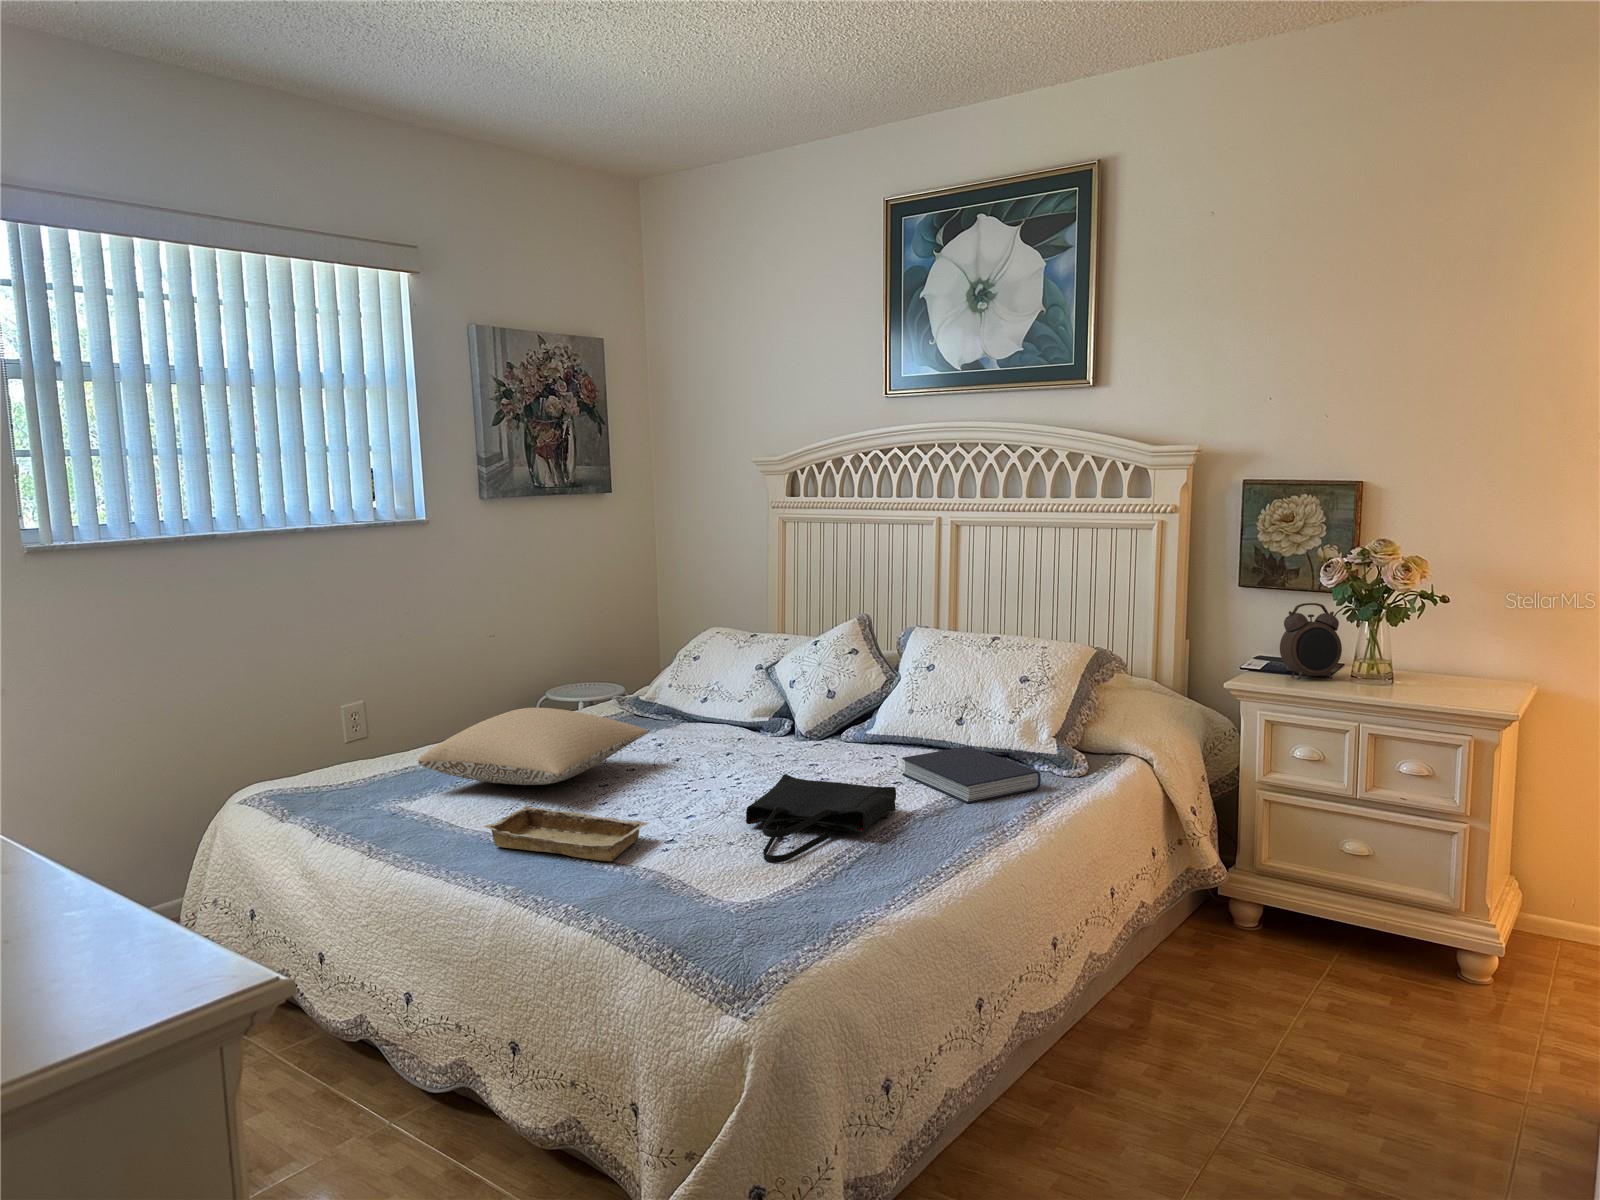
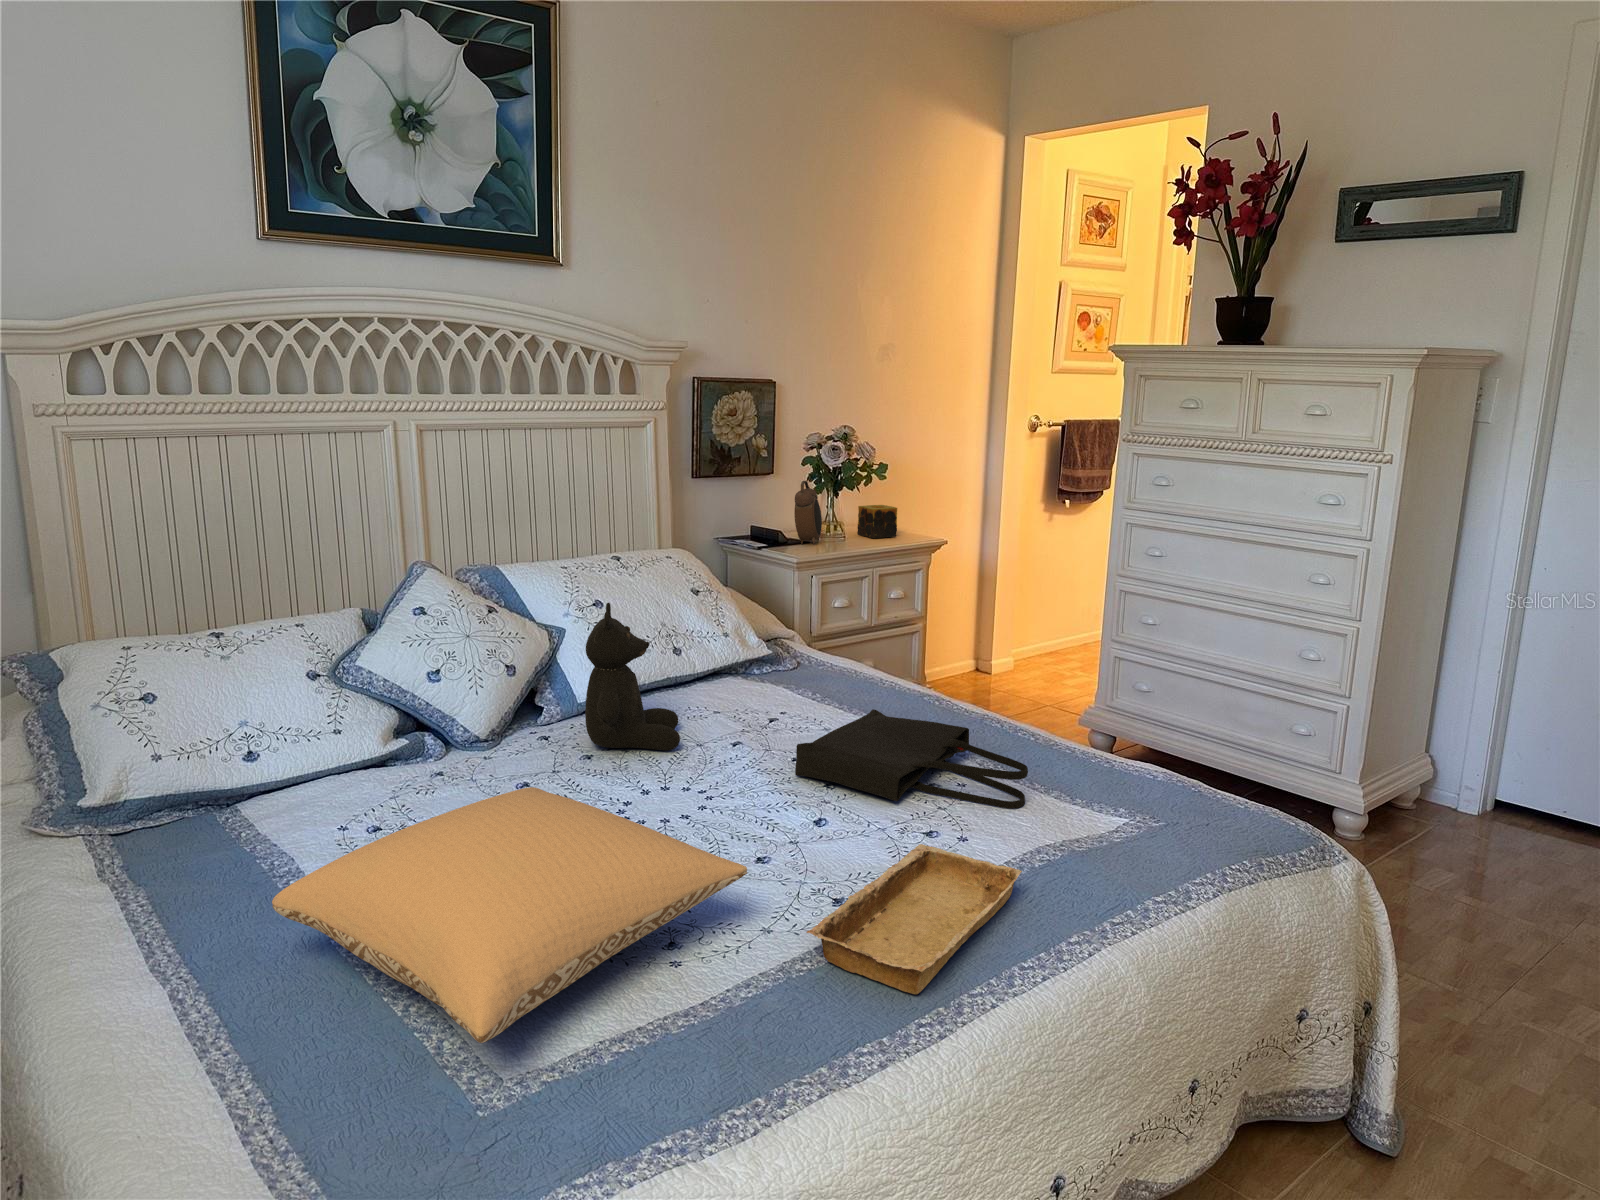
candle: none [1414,649,1474,698] -> present [857,505,897,538]
teddy bear: none [771,653,855,767] -> present [585,603,680,750]
book: present [902,746,1041,803] -> none [725,662,863,716]

